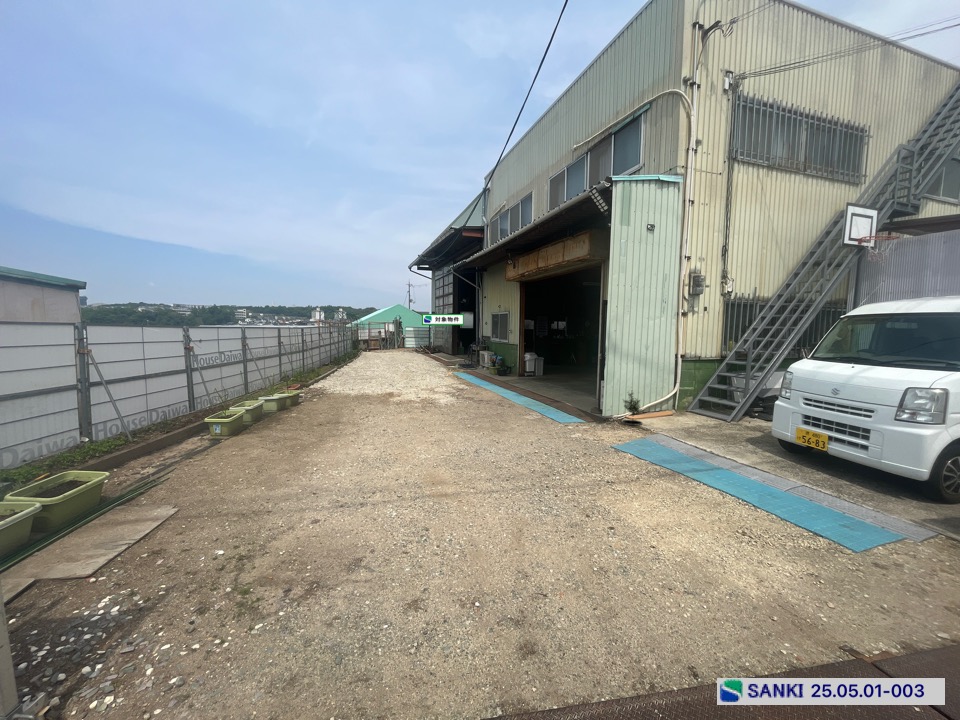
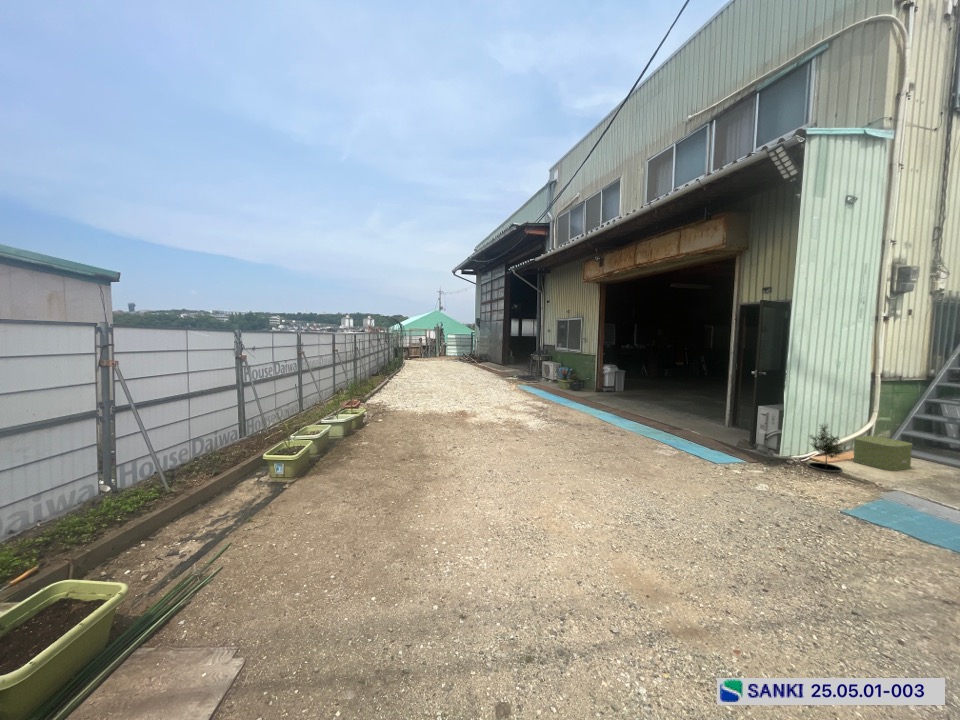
storage box: none [659,401,693,424] -> present [853,436,912,471]

